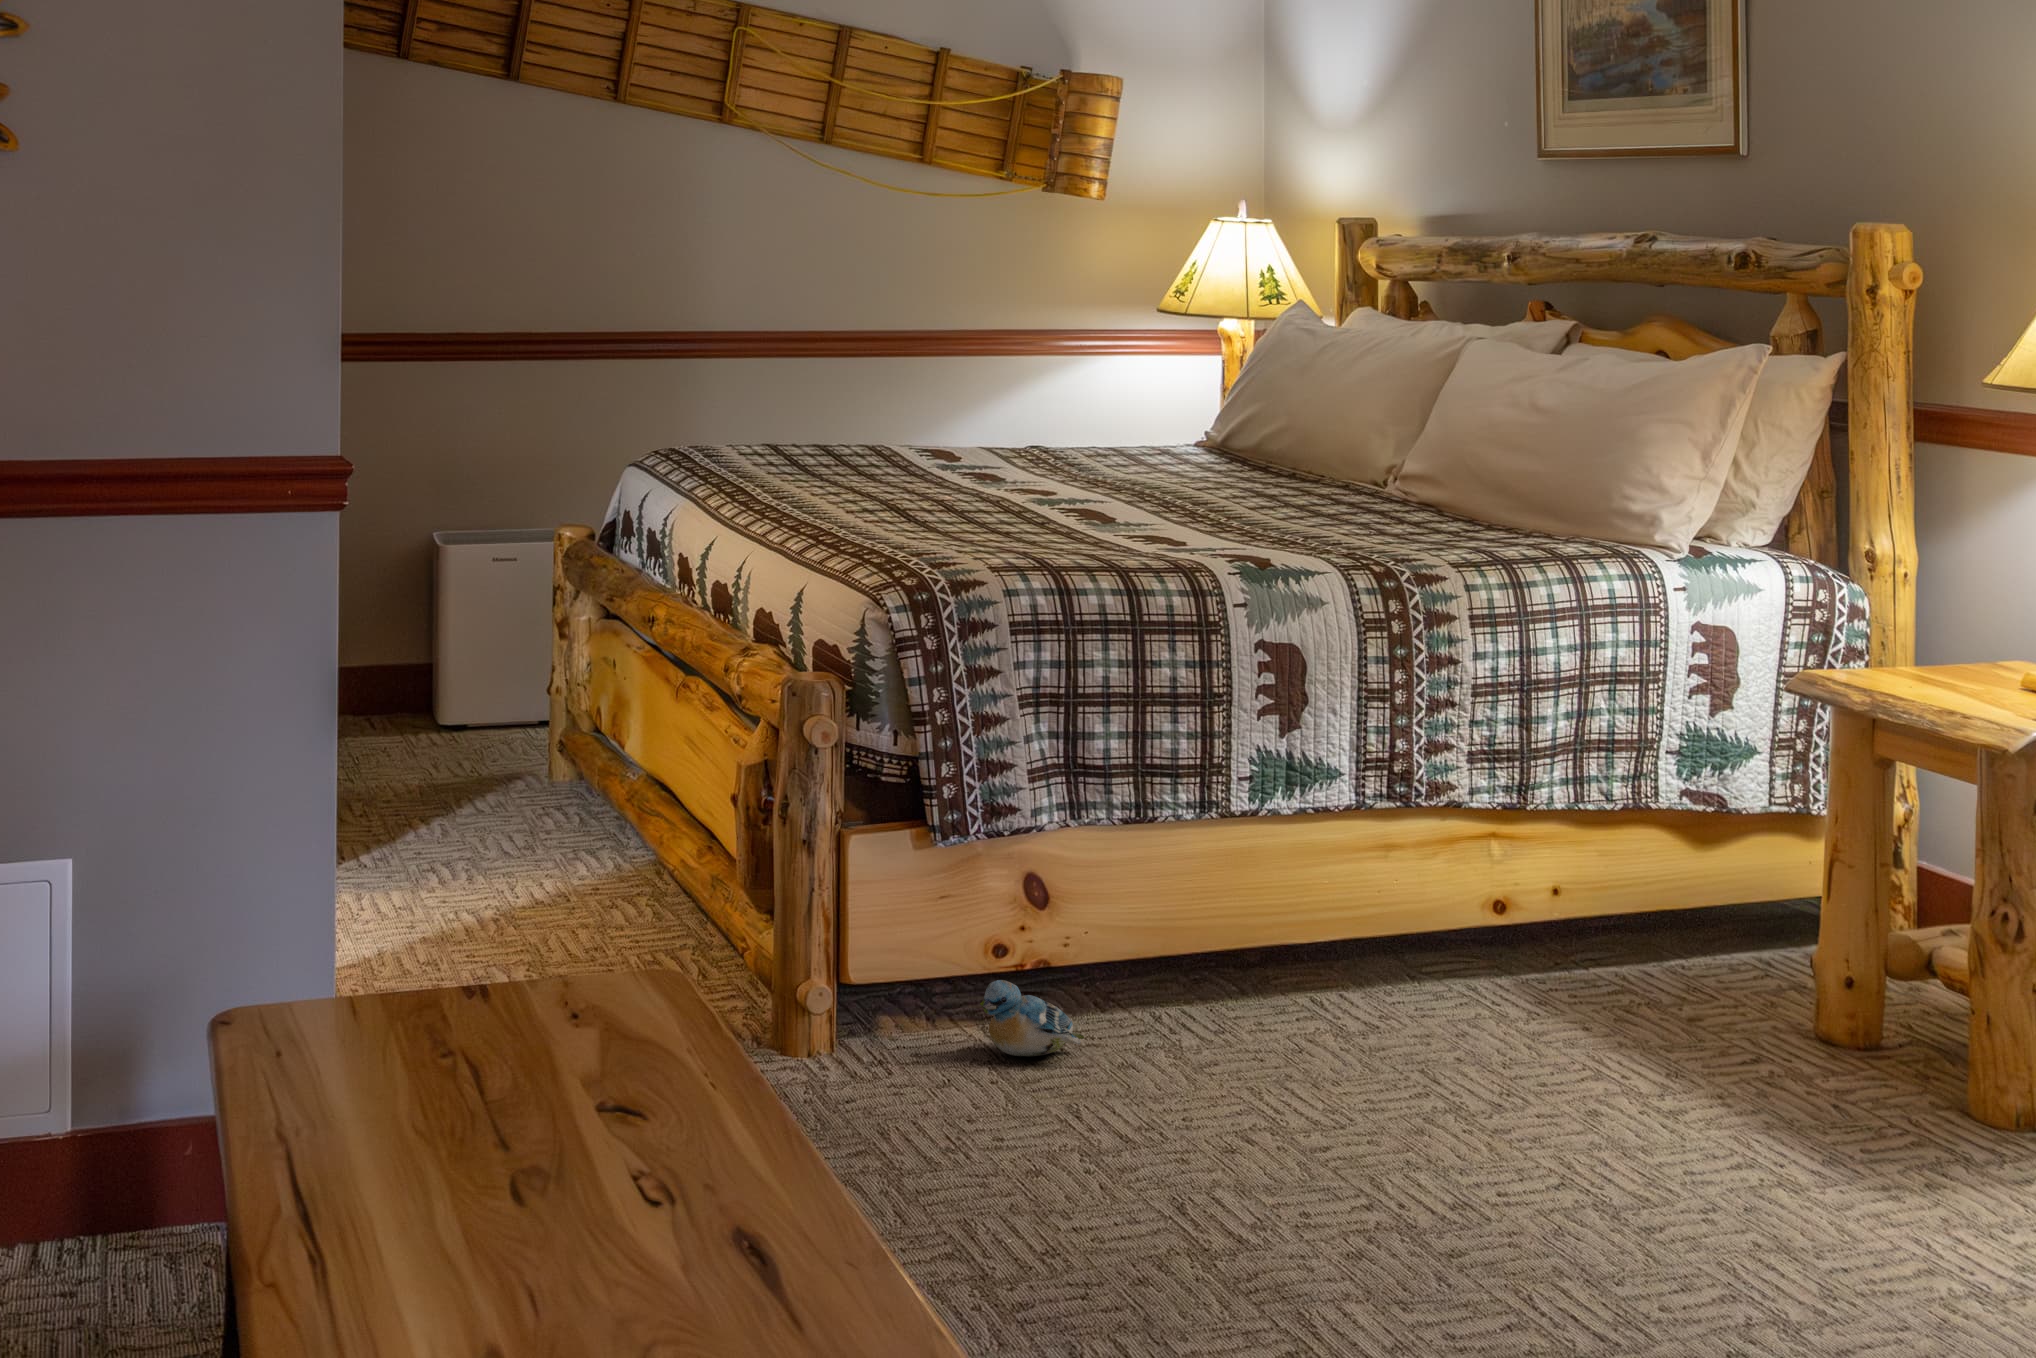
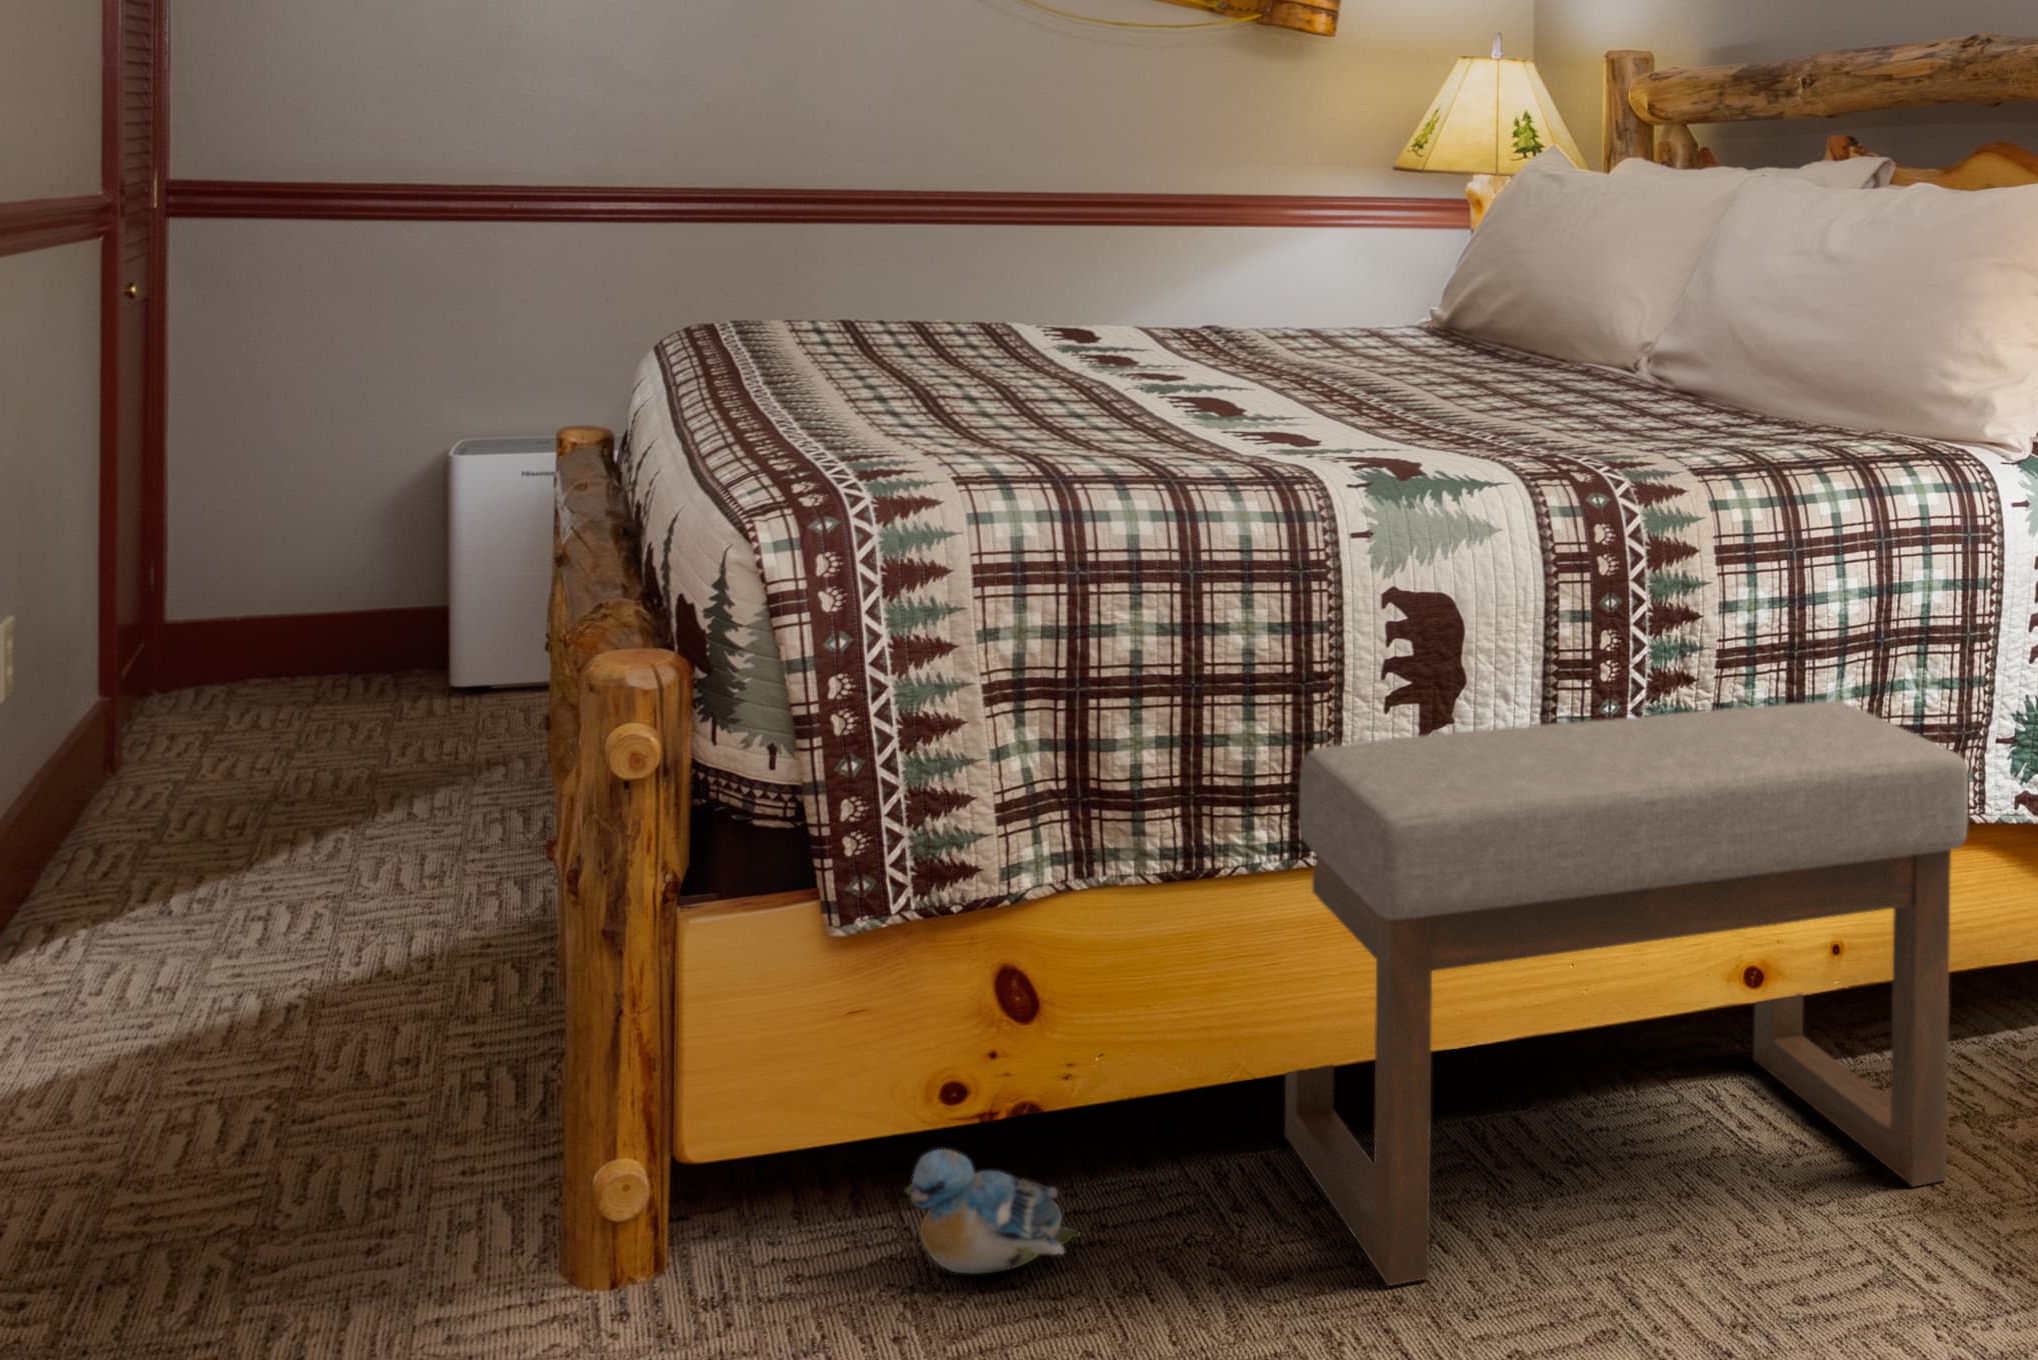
ottoman: none [1181,708,1645,1069] -> present [1285,701,1968,1286]

